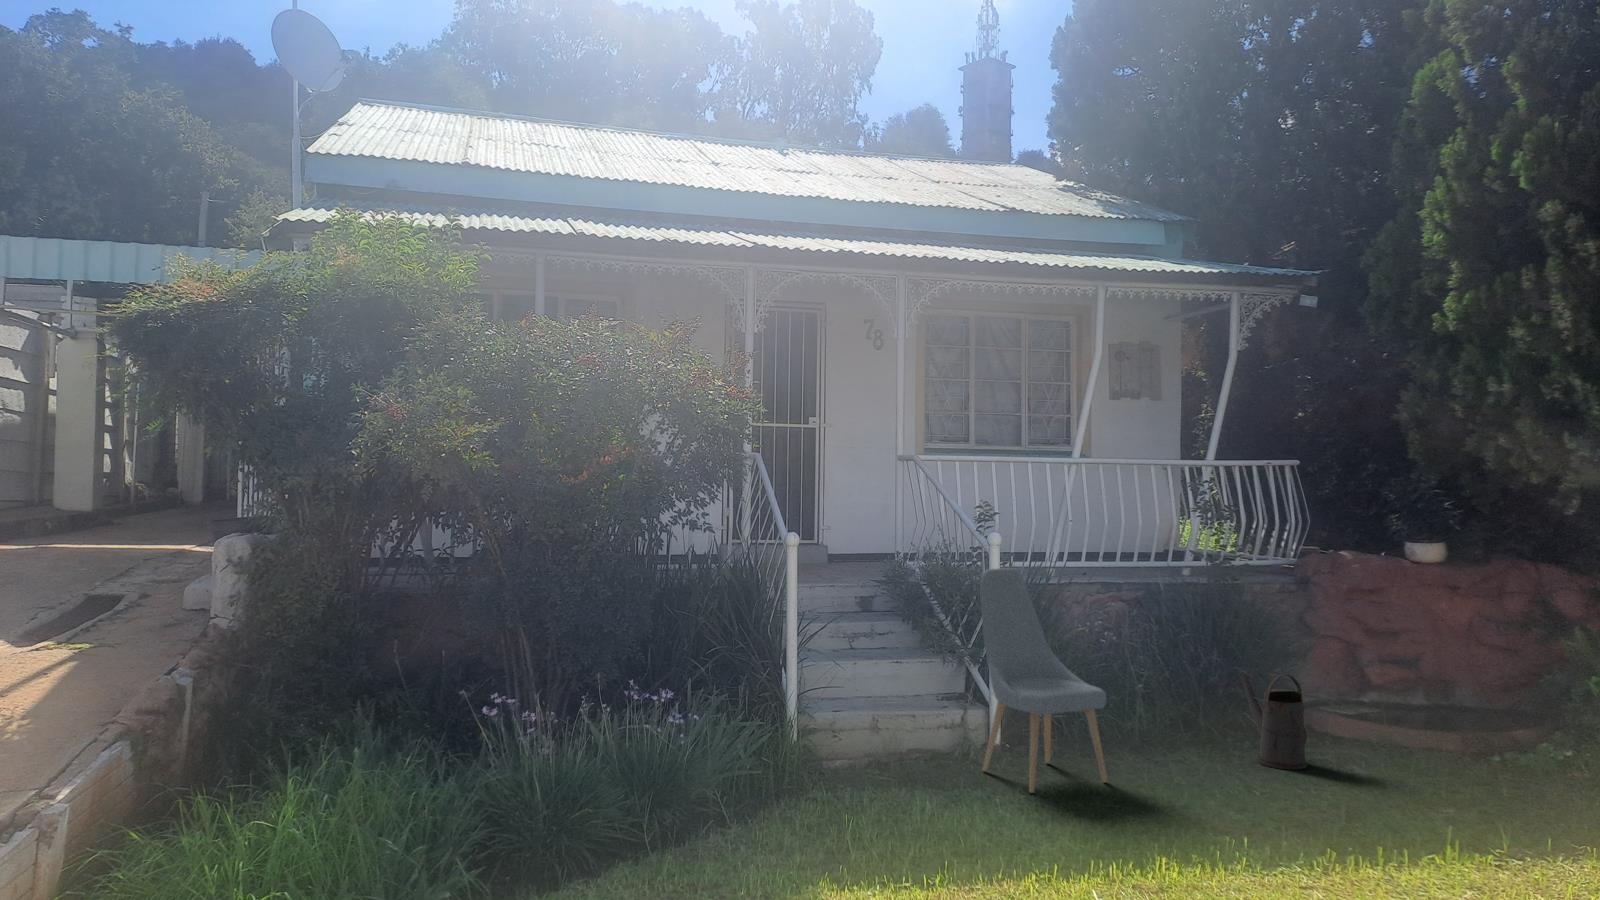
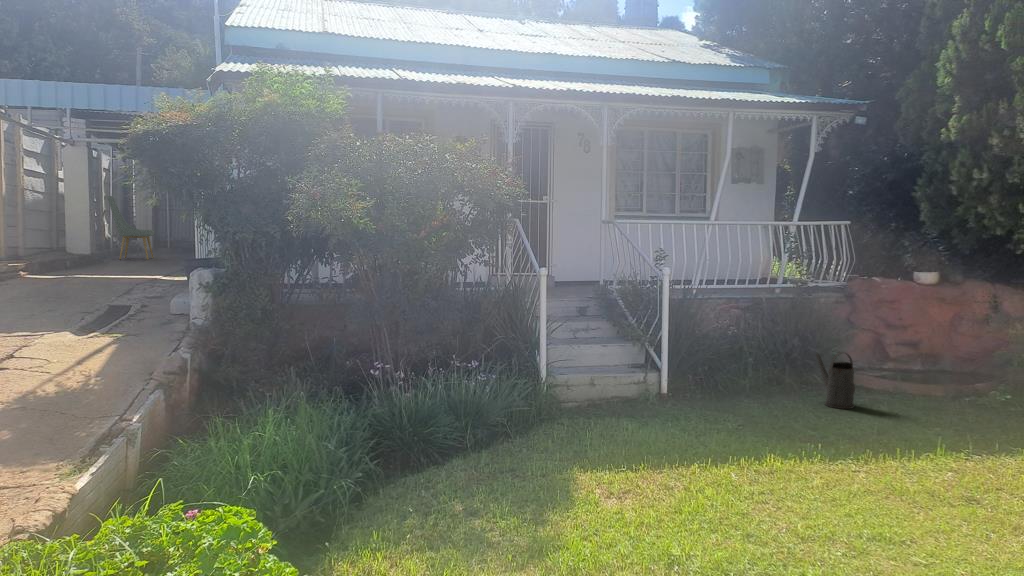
chair: present [981,568,1107,793] -> present [107,196,155,260]

